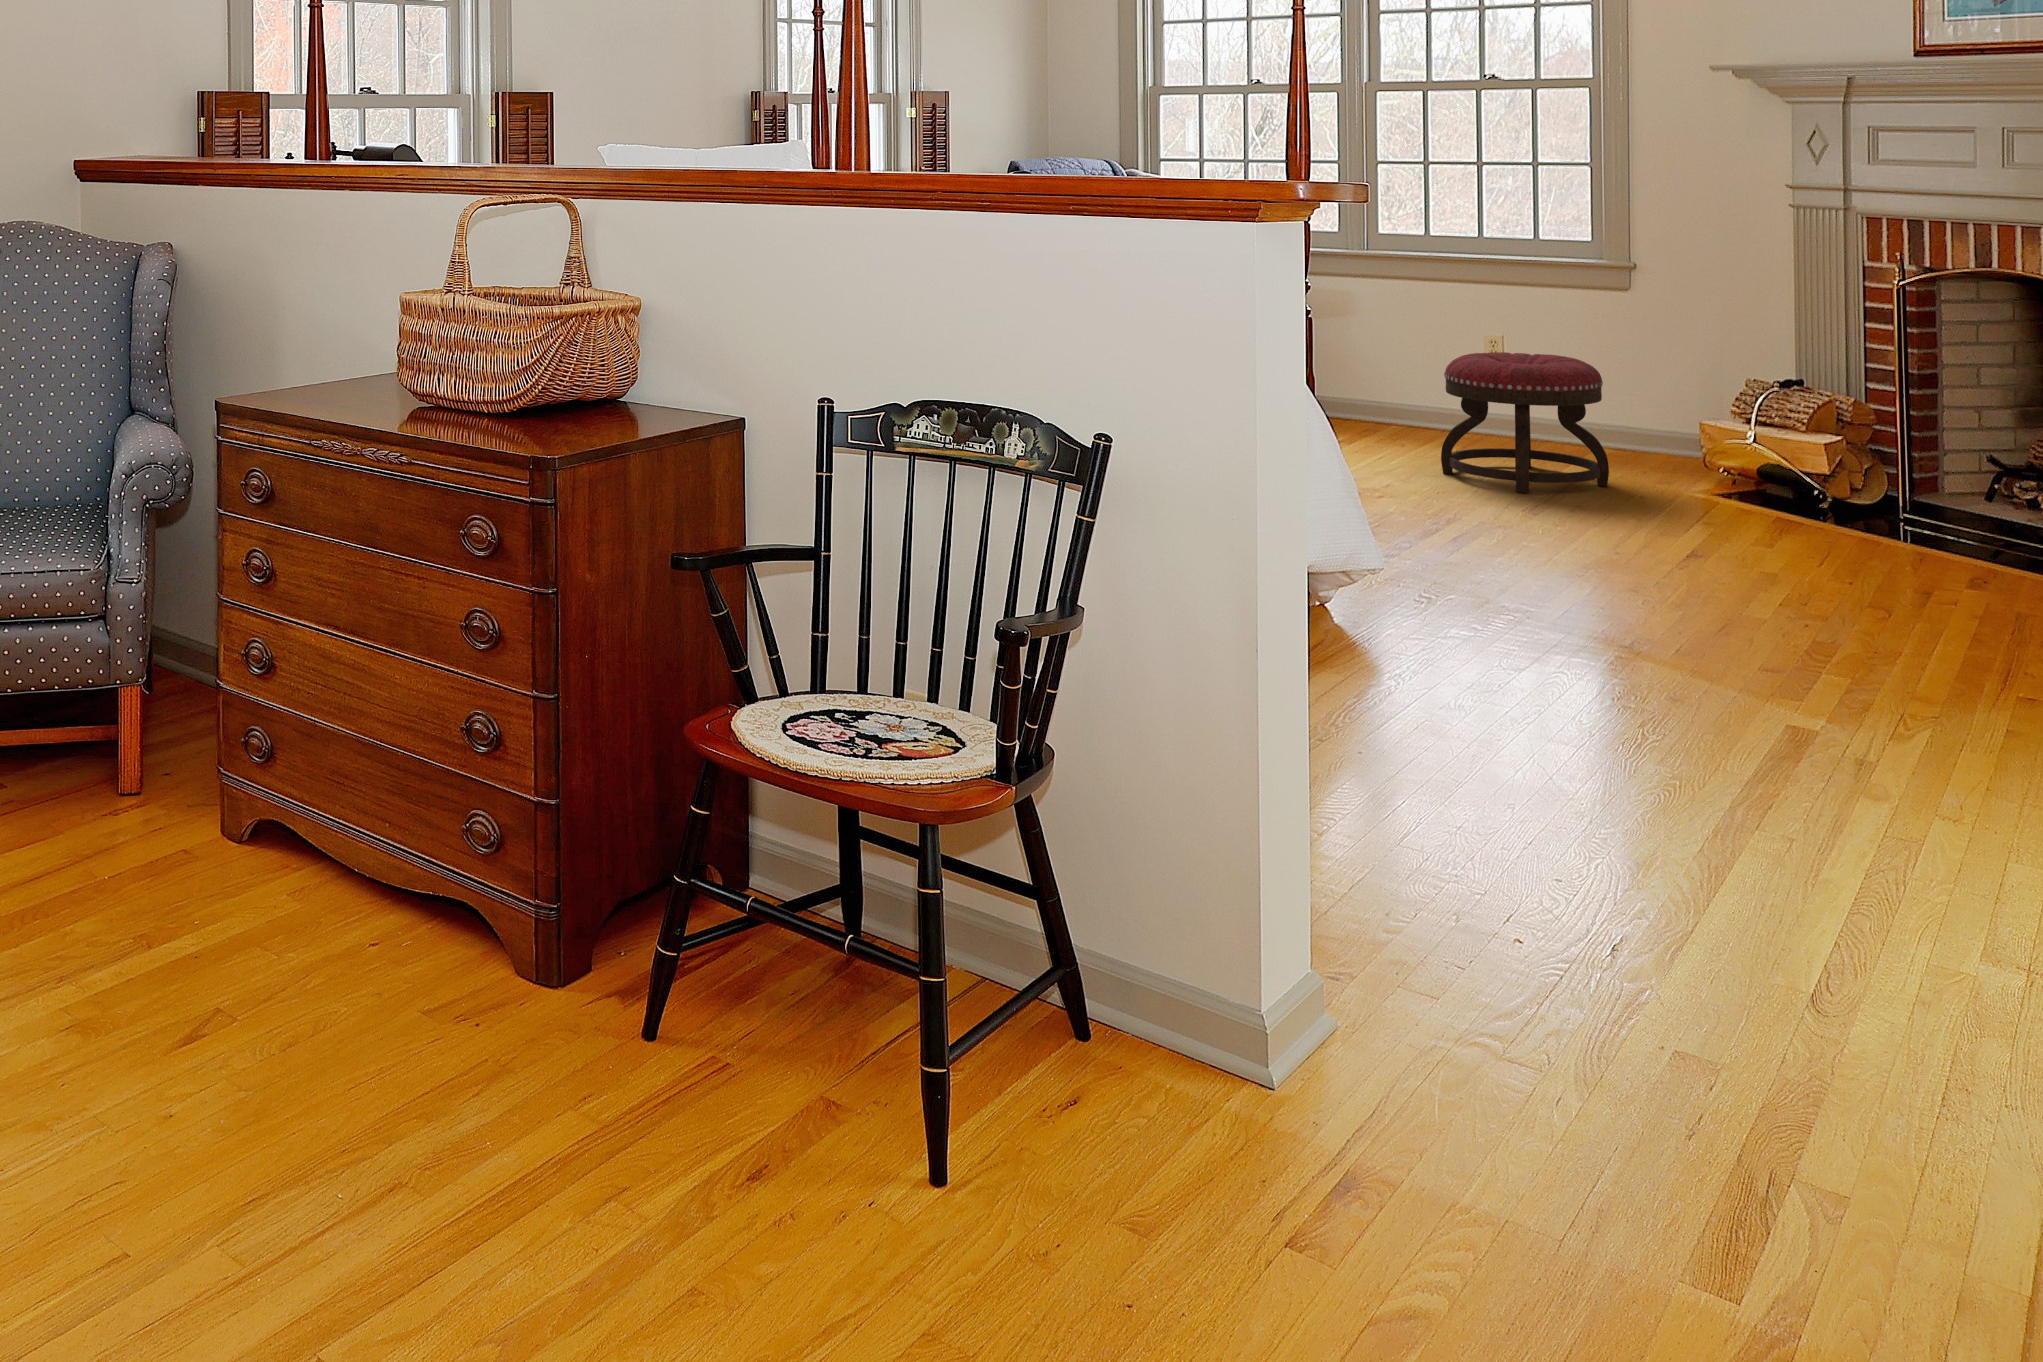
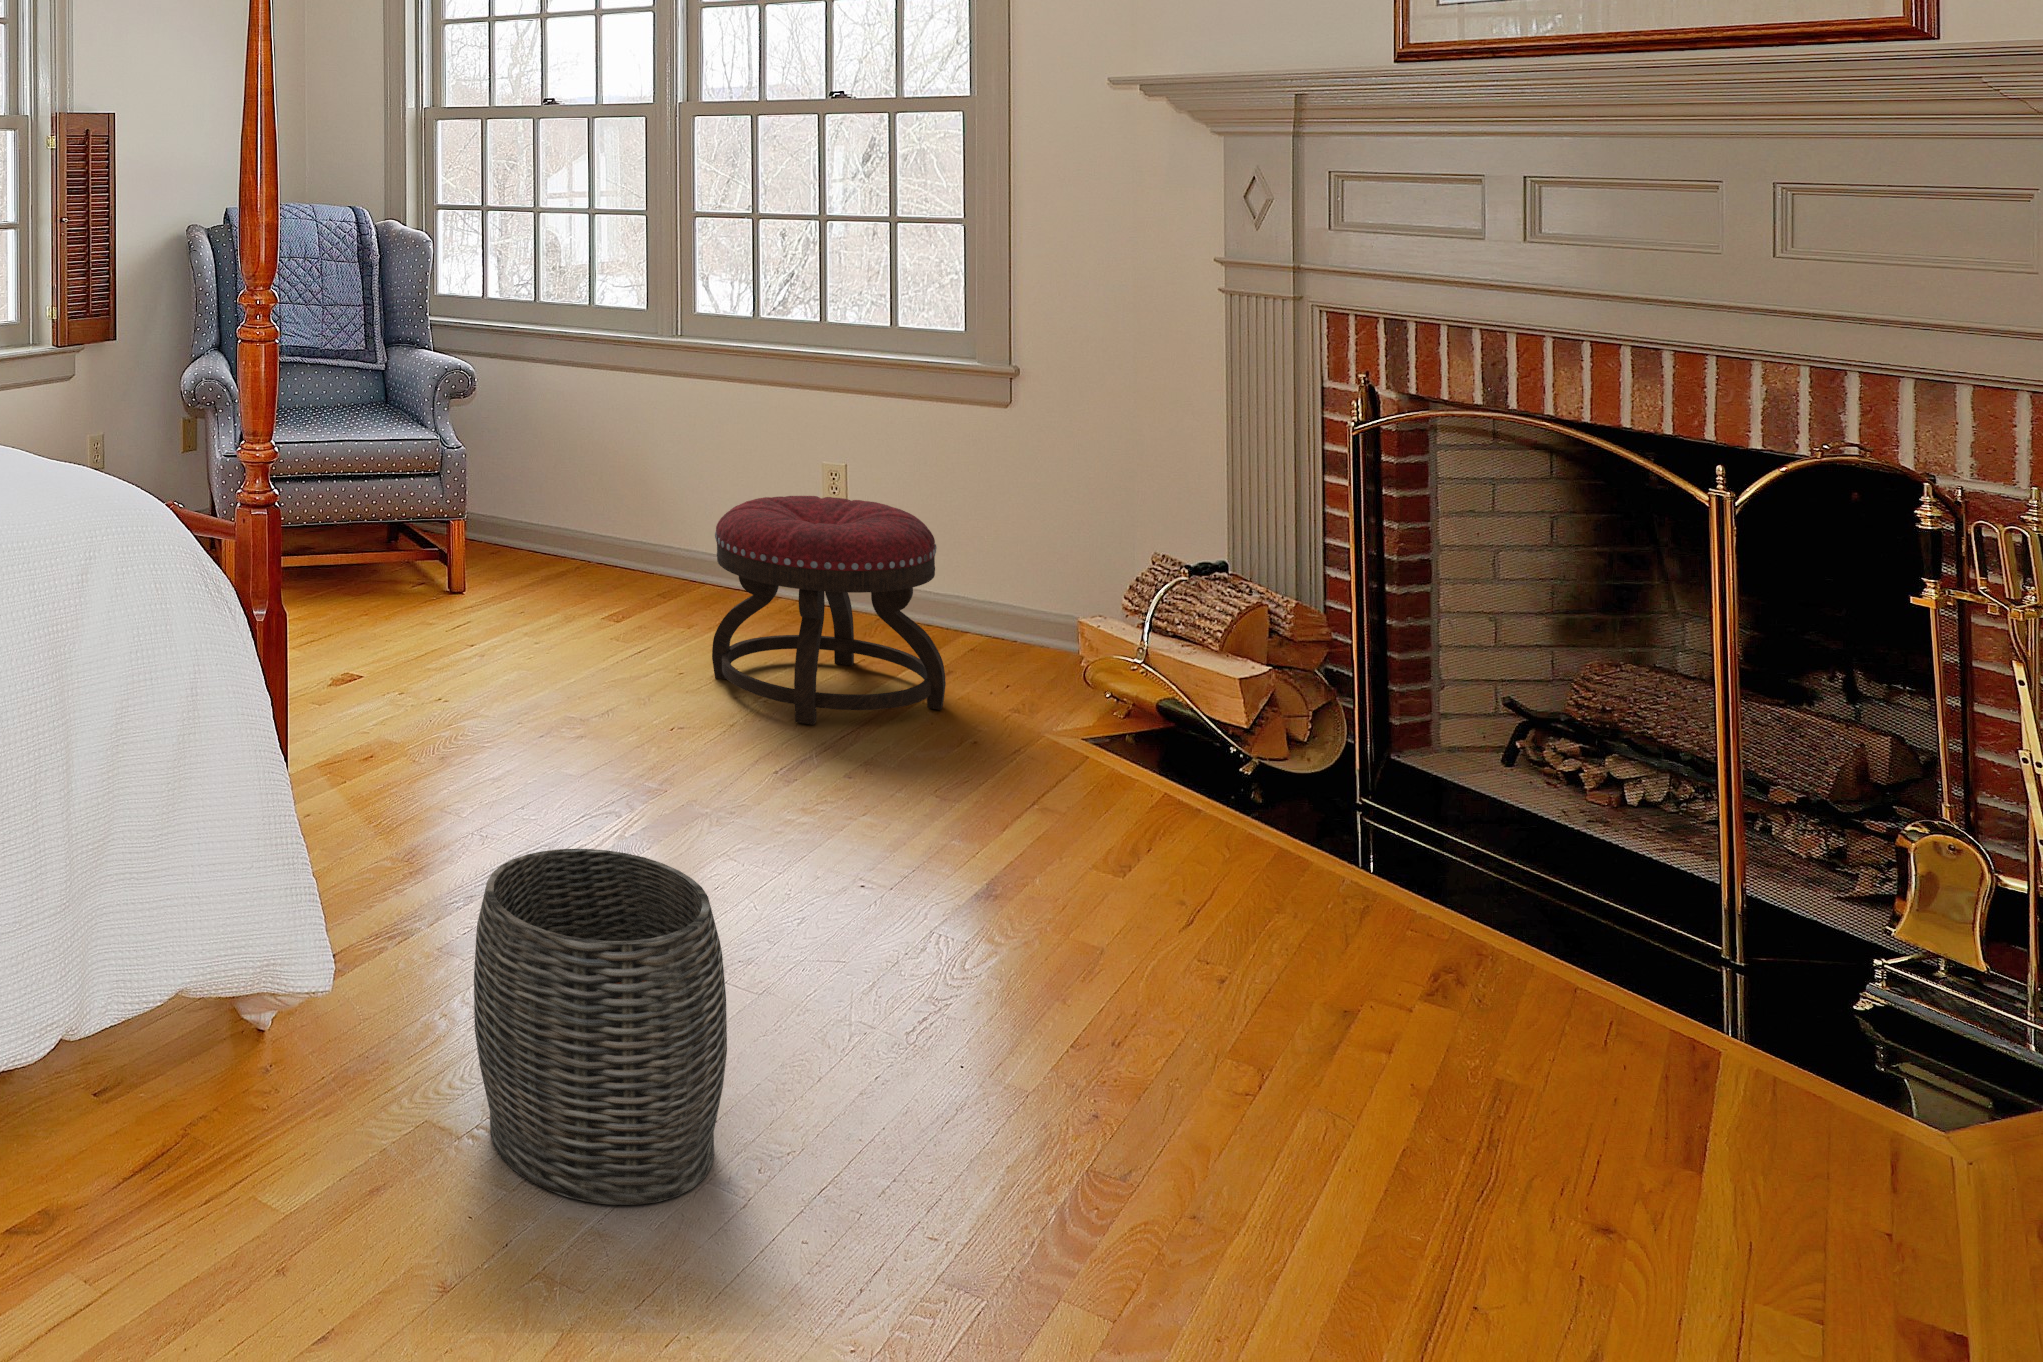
woven basket: none [1467,491,1617,650] -> present [474,849,727,1205]

